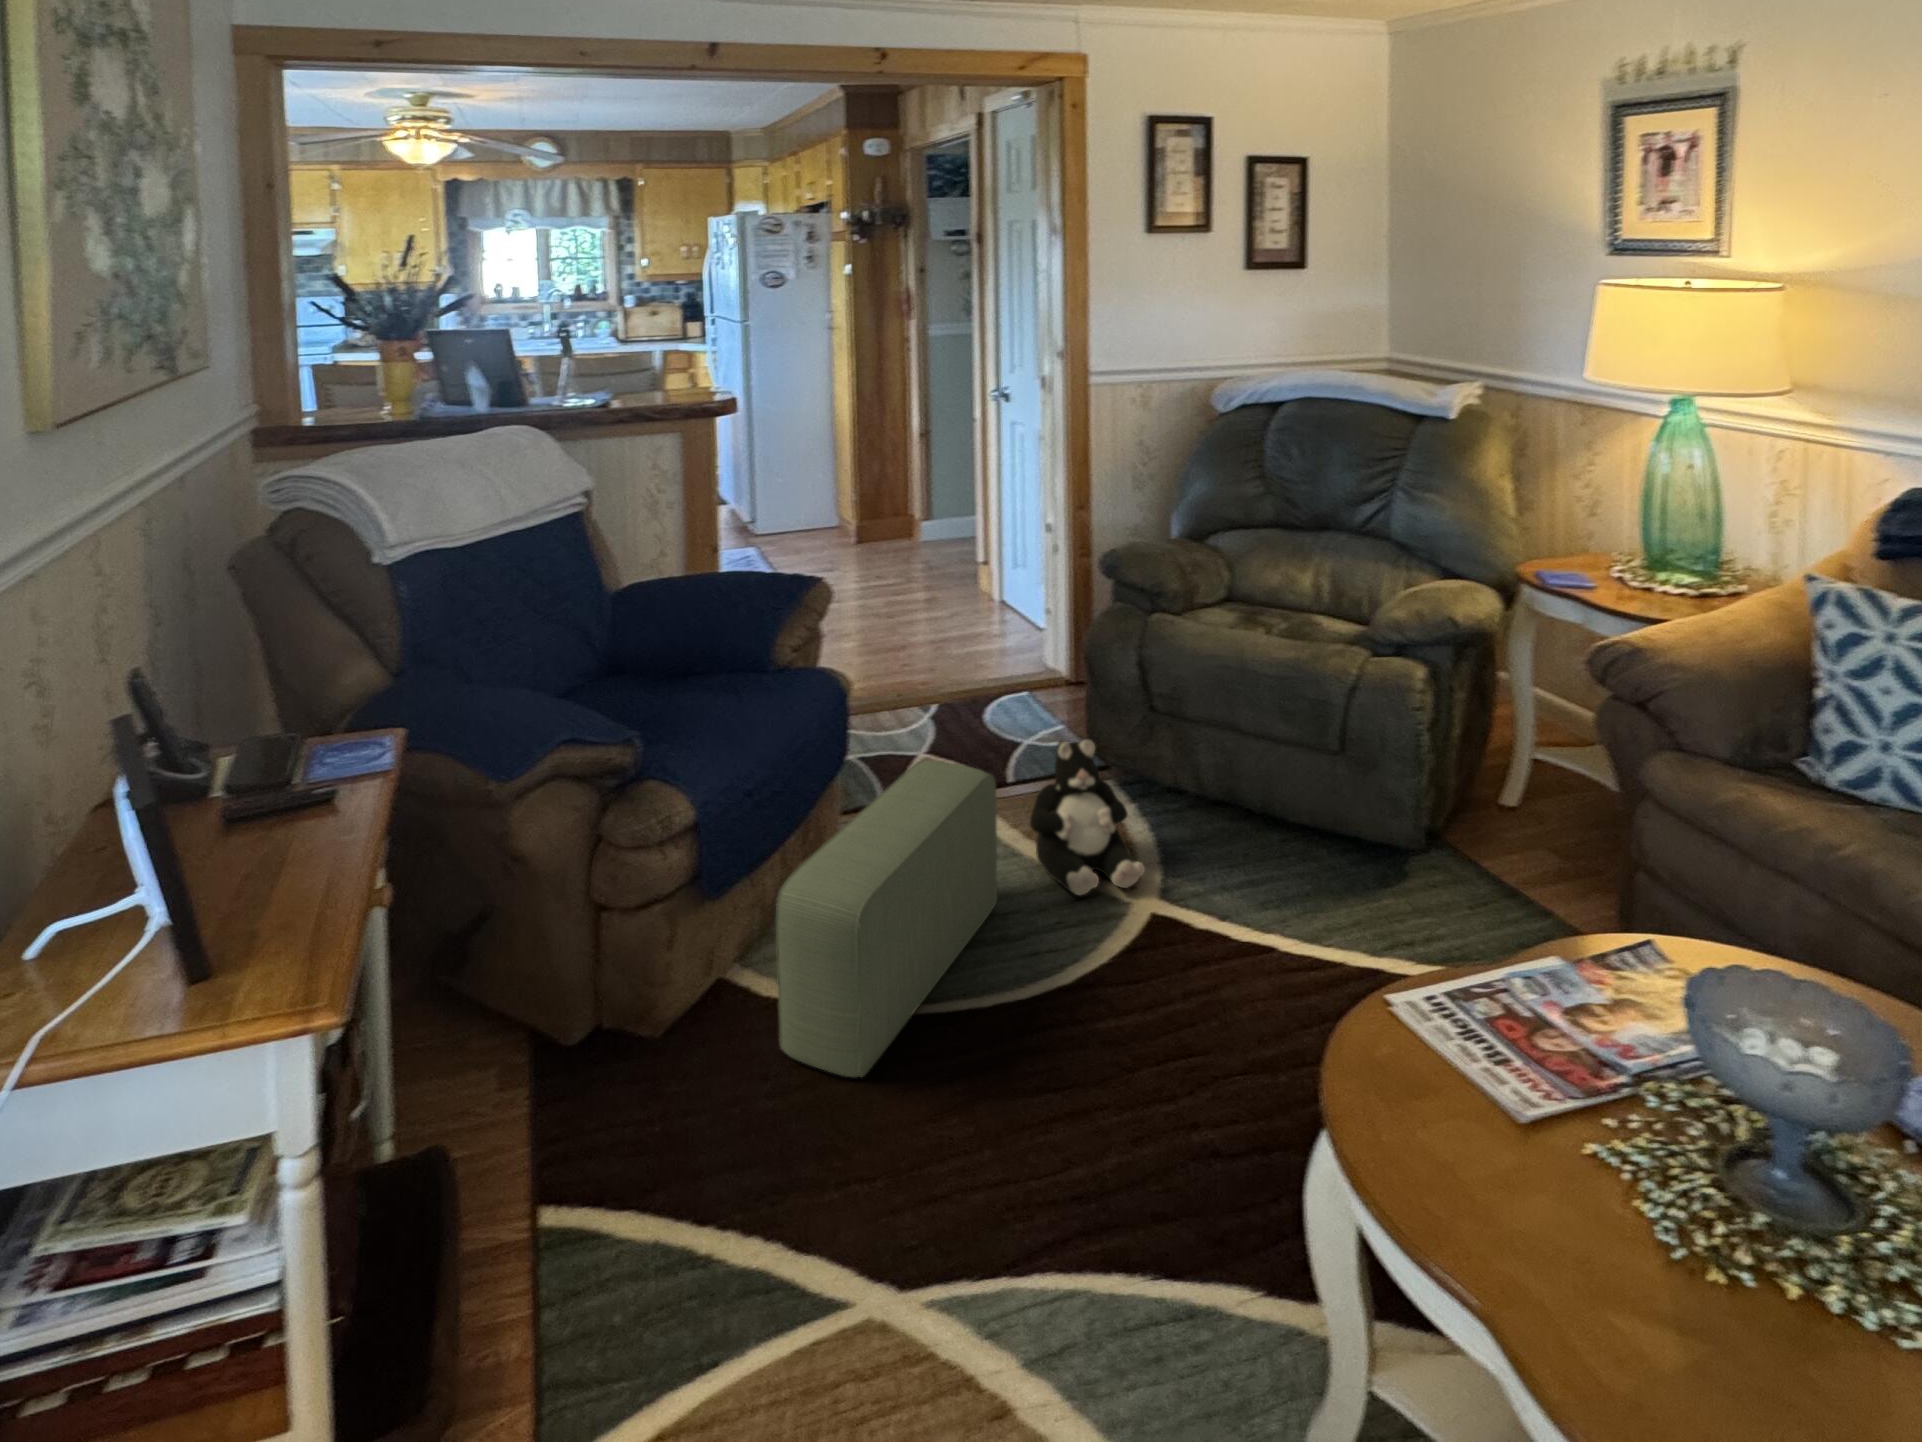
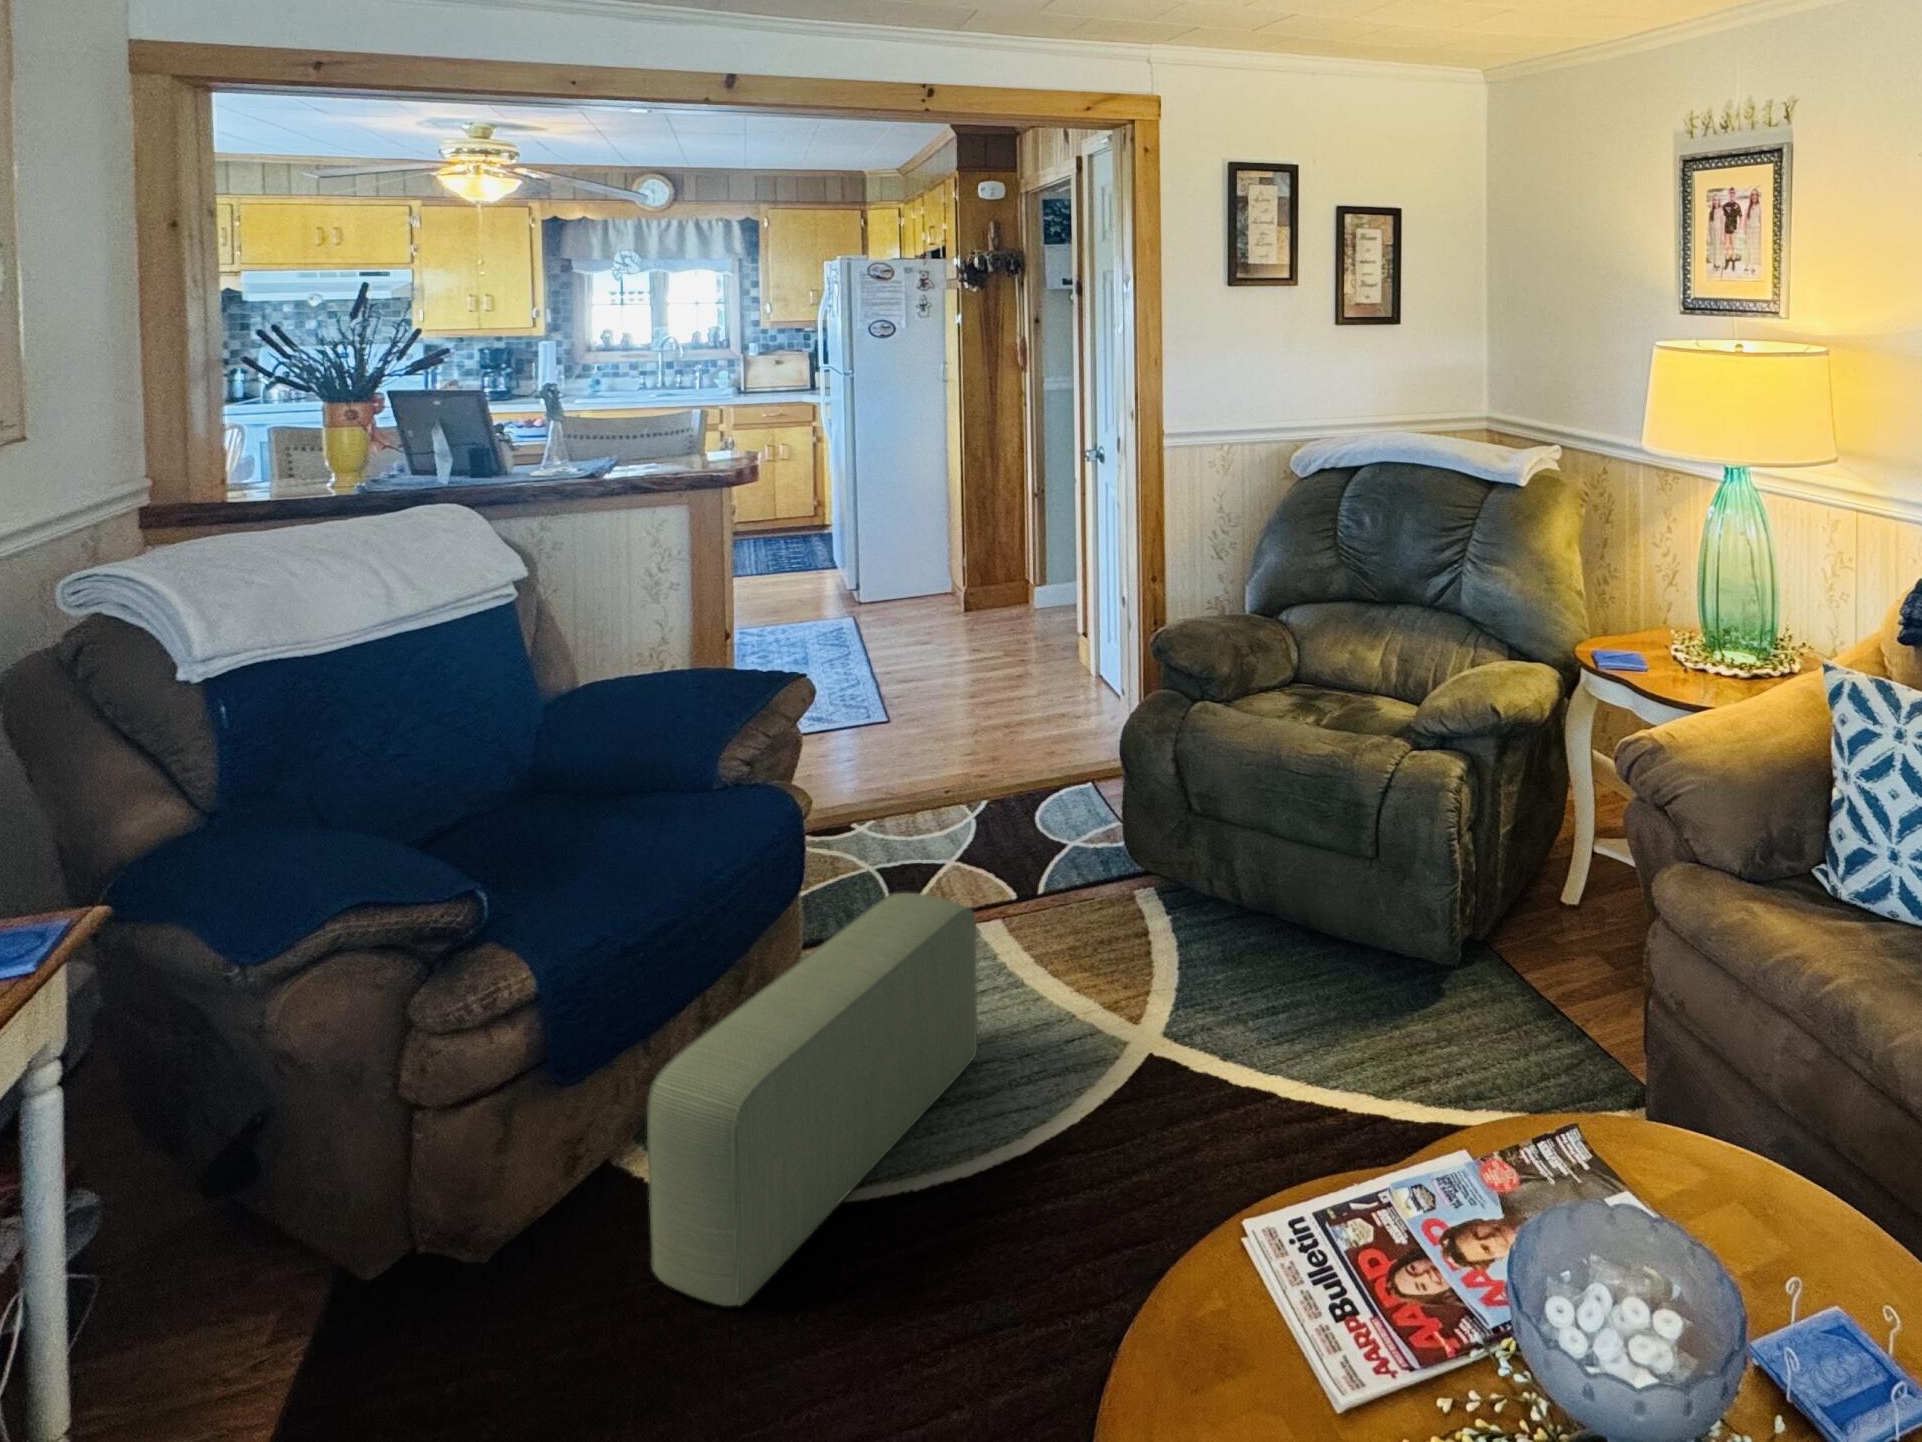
plush toy: present [1030,737,1145,895] -> none [1028,854,1150,1041]

